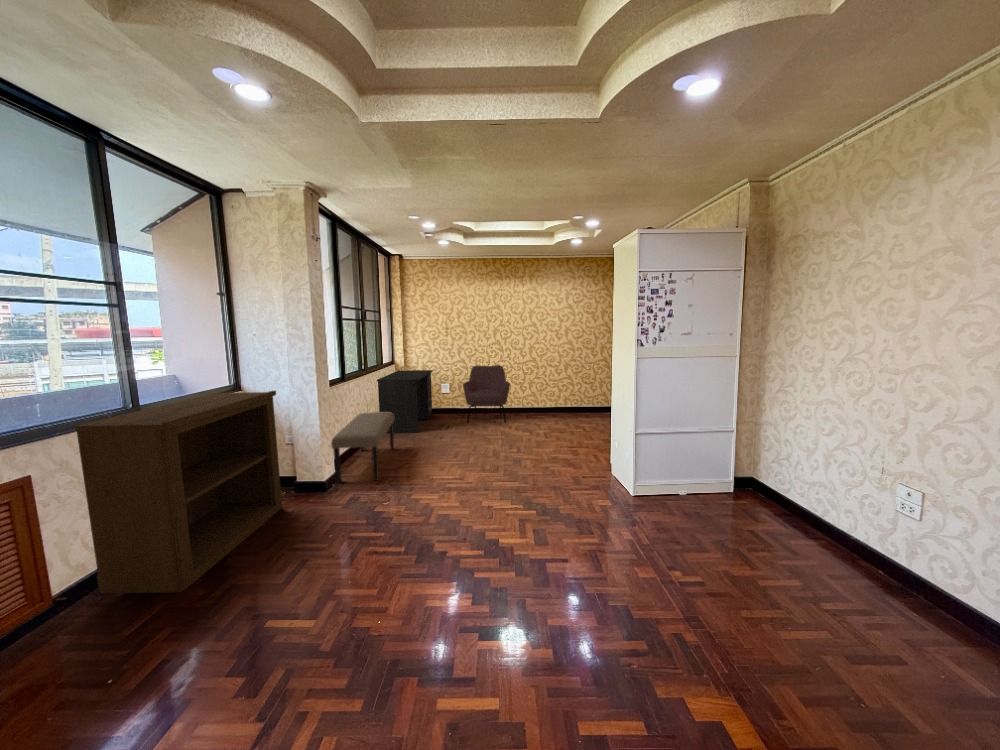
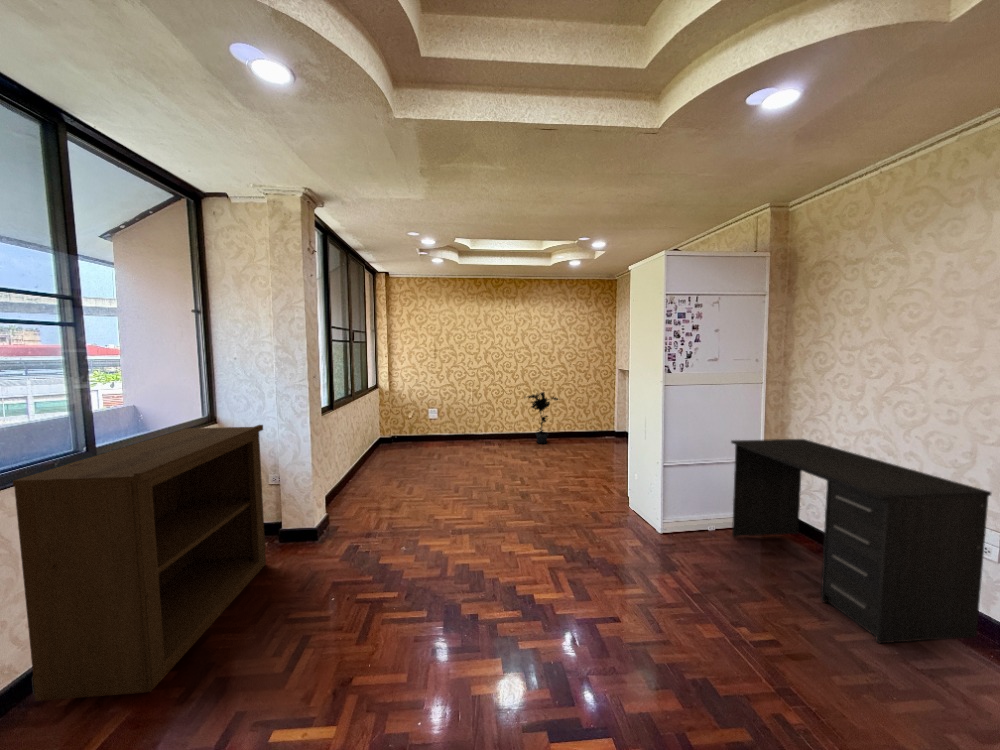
armchair: present [463,365,510,423] -> none [454,389,504,452]
potted plant: none [530,366,565,417] -> present [528,392,558,444]
desk: present [377,370,433,433] -> present [731,439,991,643]
bench: present [331,412,394,482] -> none [321,444,385,528]

